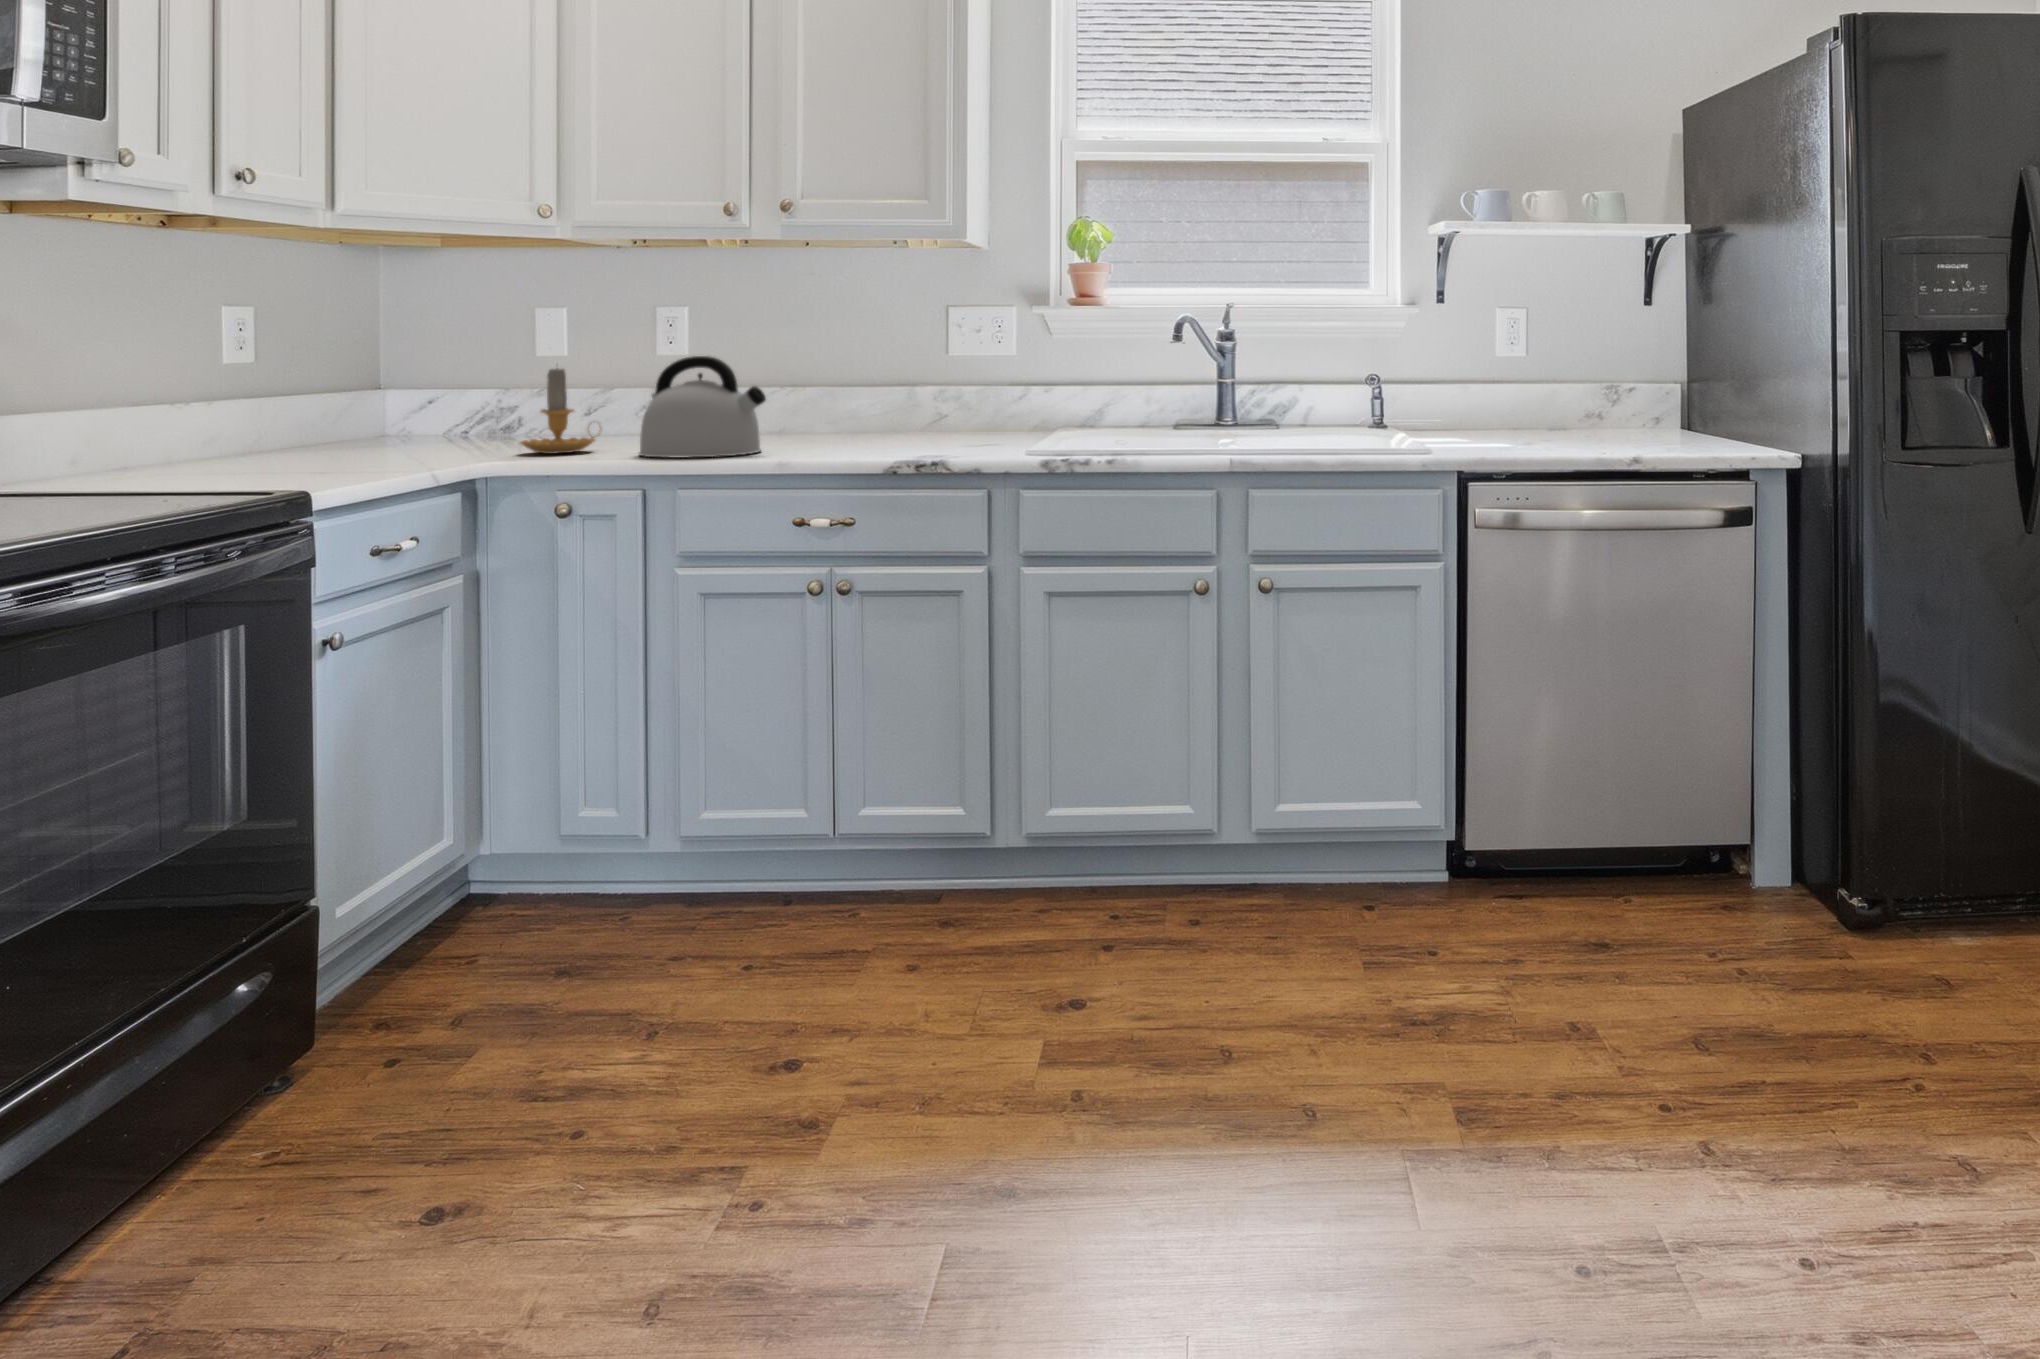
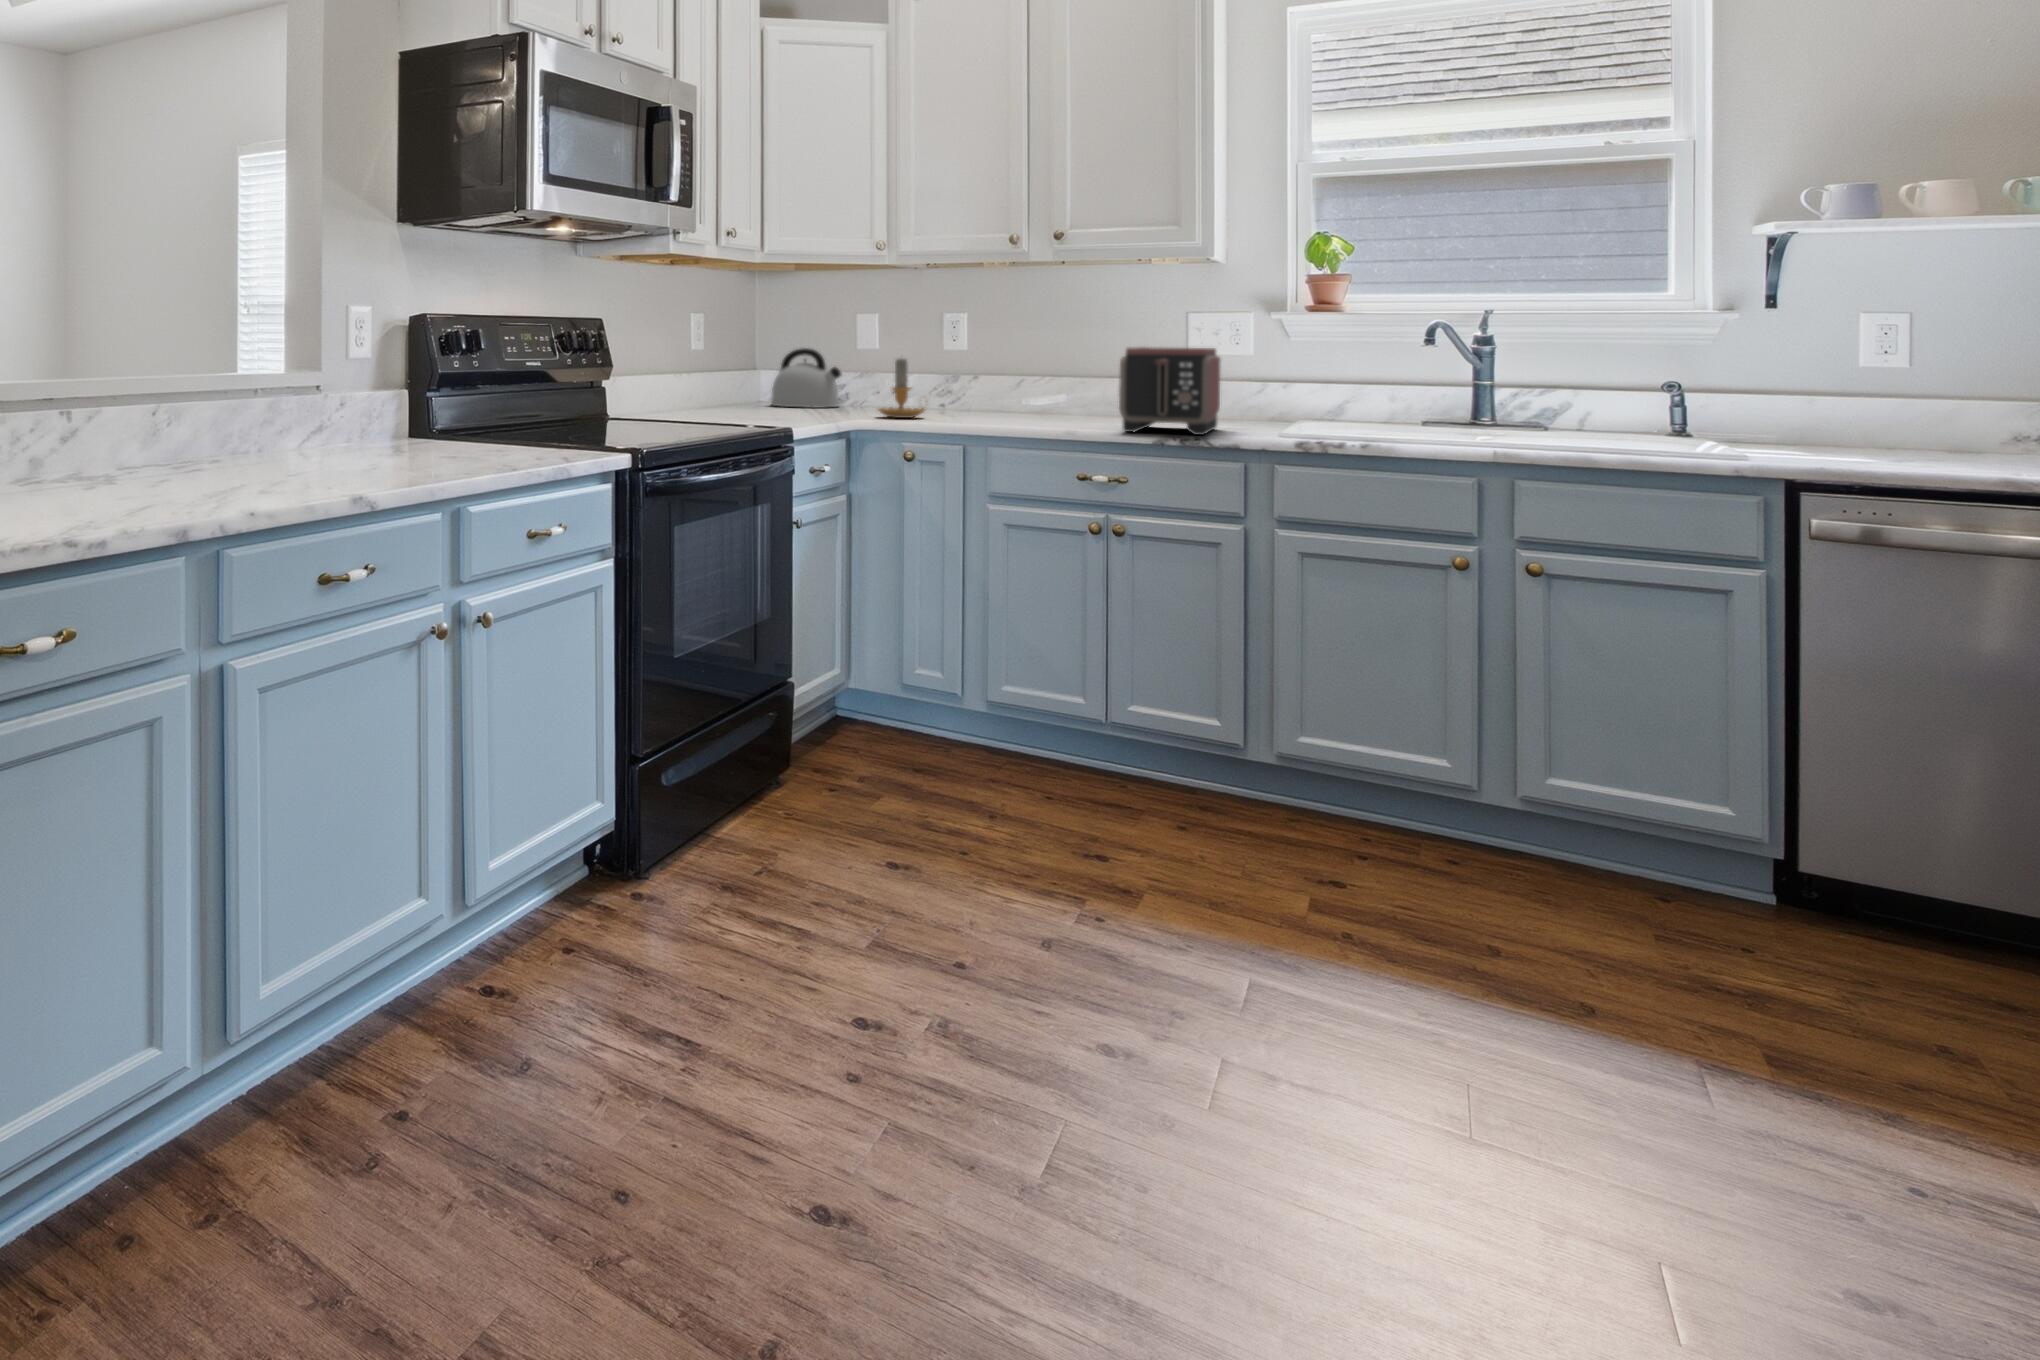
toaster: none [835,349,963,461] -> present [1119,347,1221,435]
kettle: present [639,356,766,458] -> present [771,348,841,408]

